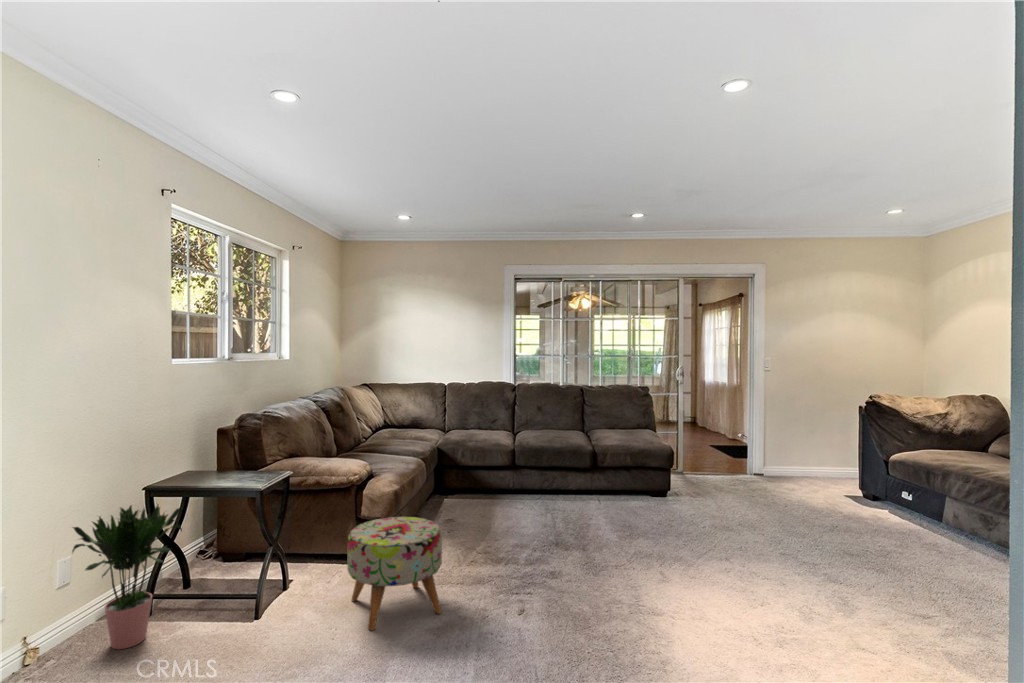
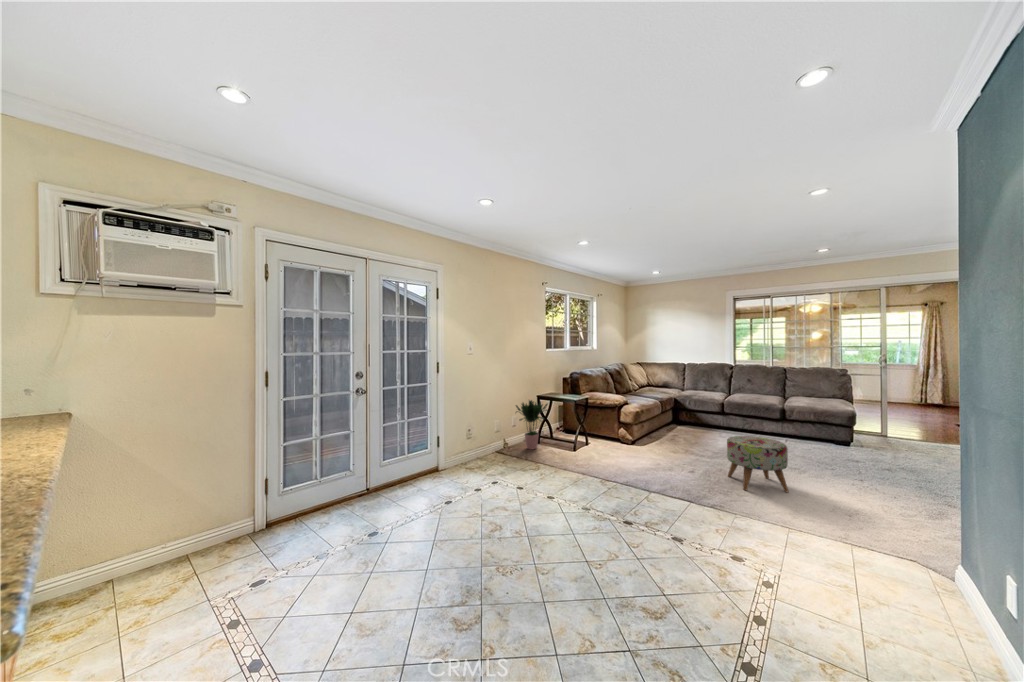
ottoman: present [347,517,442,630] -> present [727,436,789,492]

